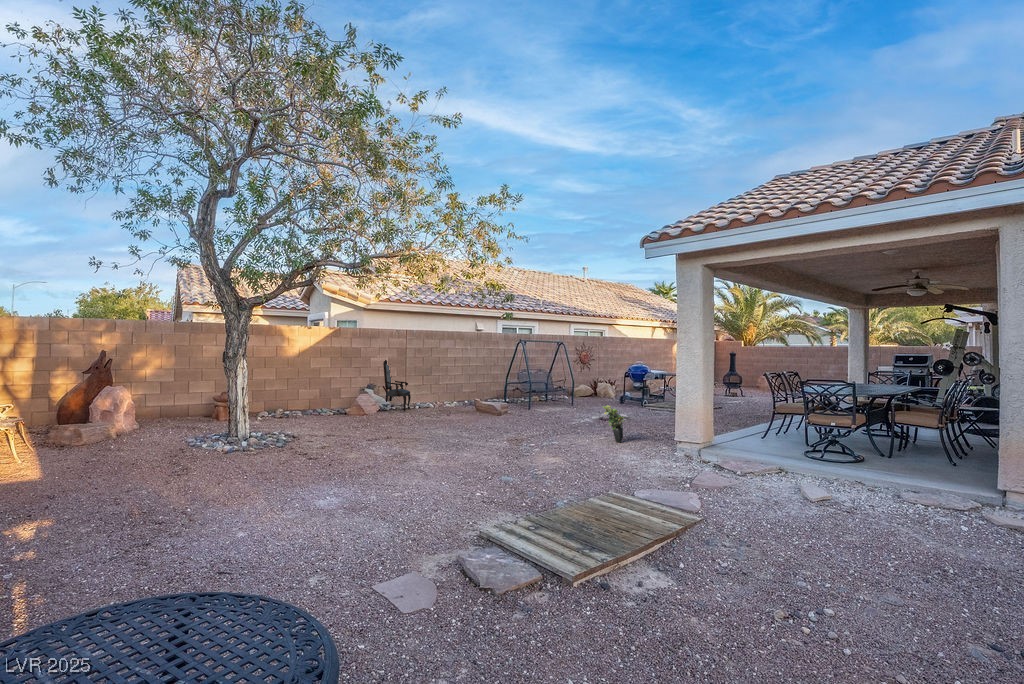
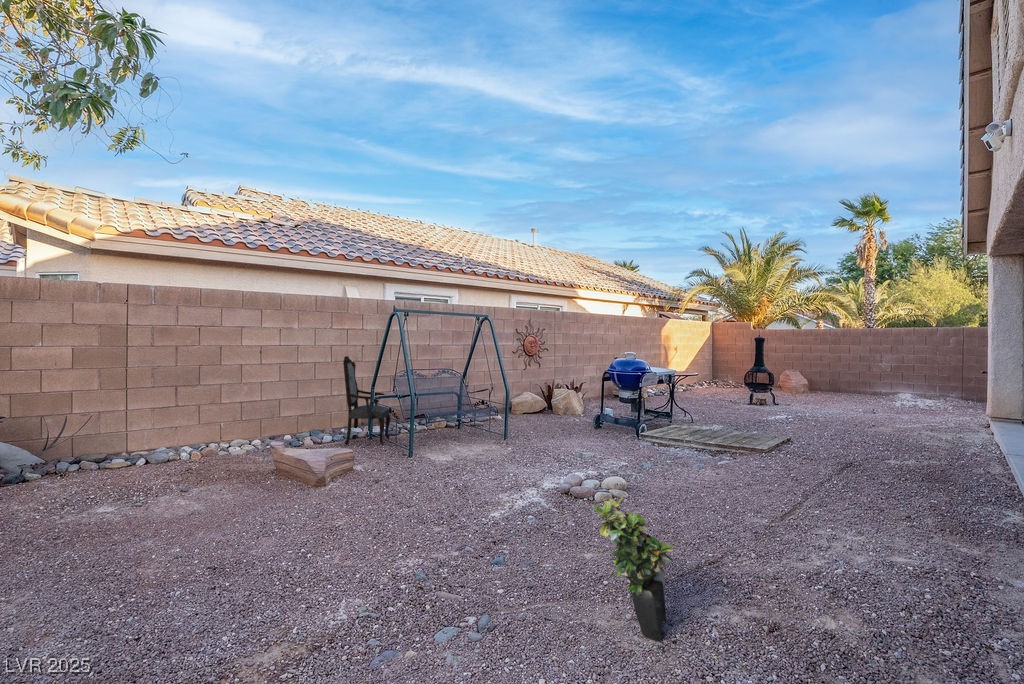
armchair: present [383,360,411,411] -> present [343,356,390,445]

